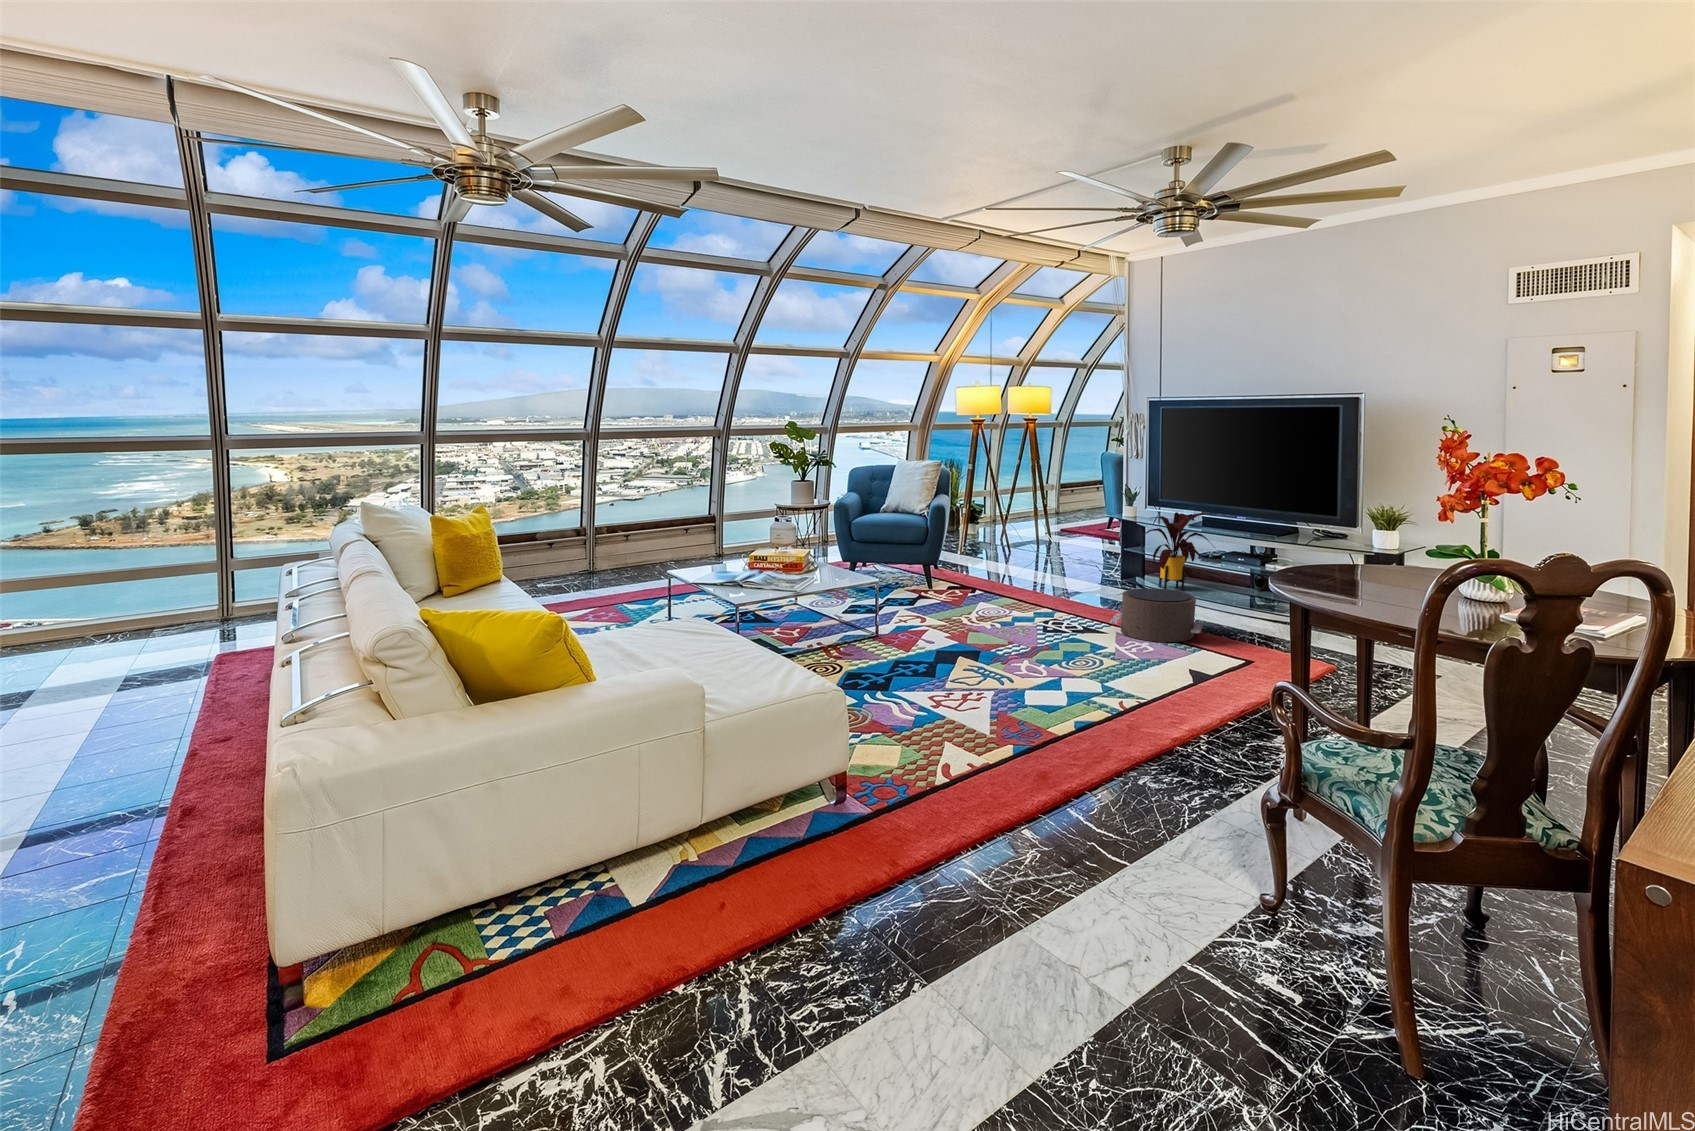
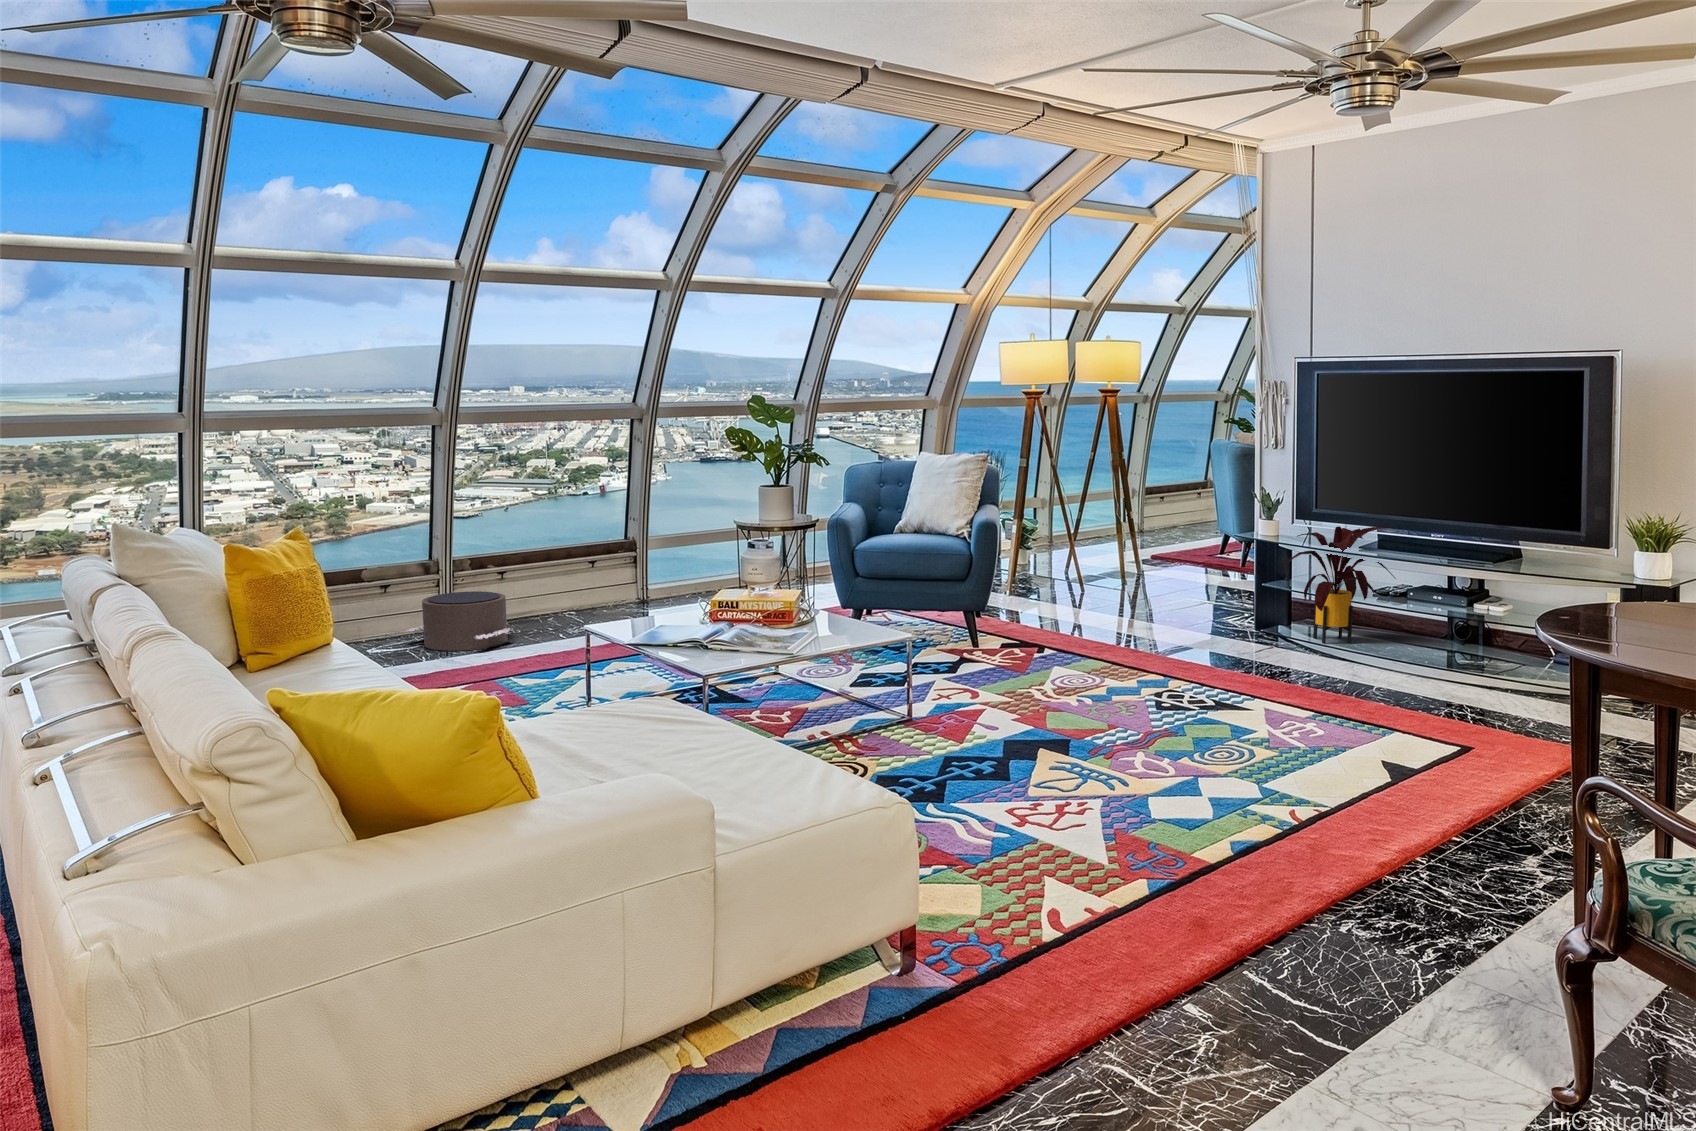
pouf: present [1110,588,1203,642] -> present [407,591,511,651]

